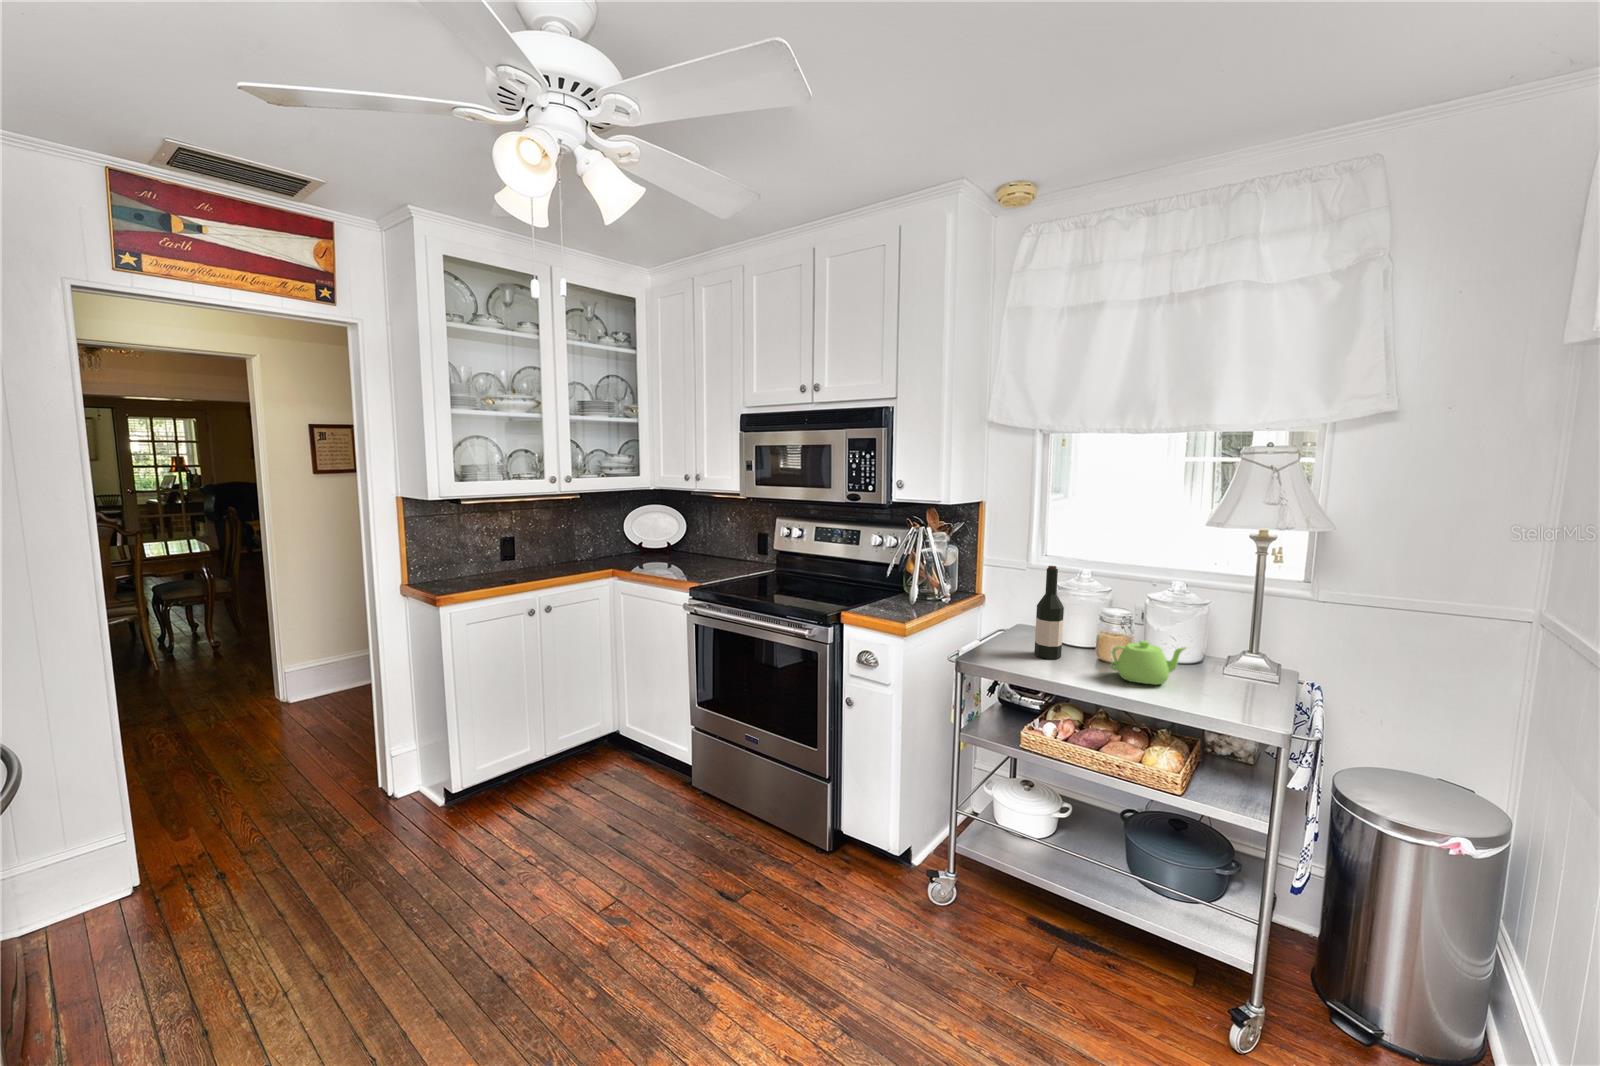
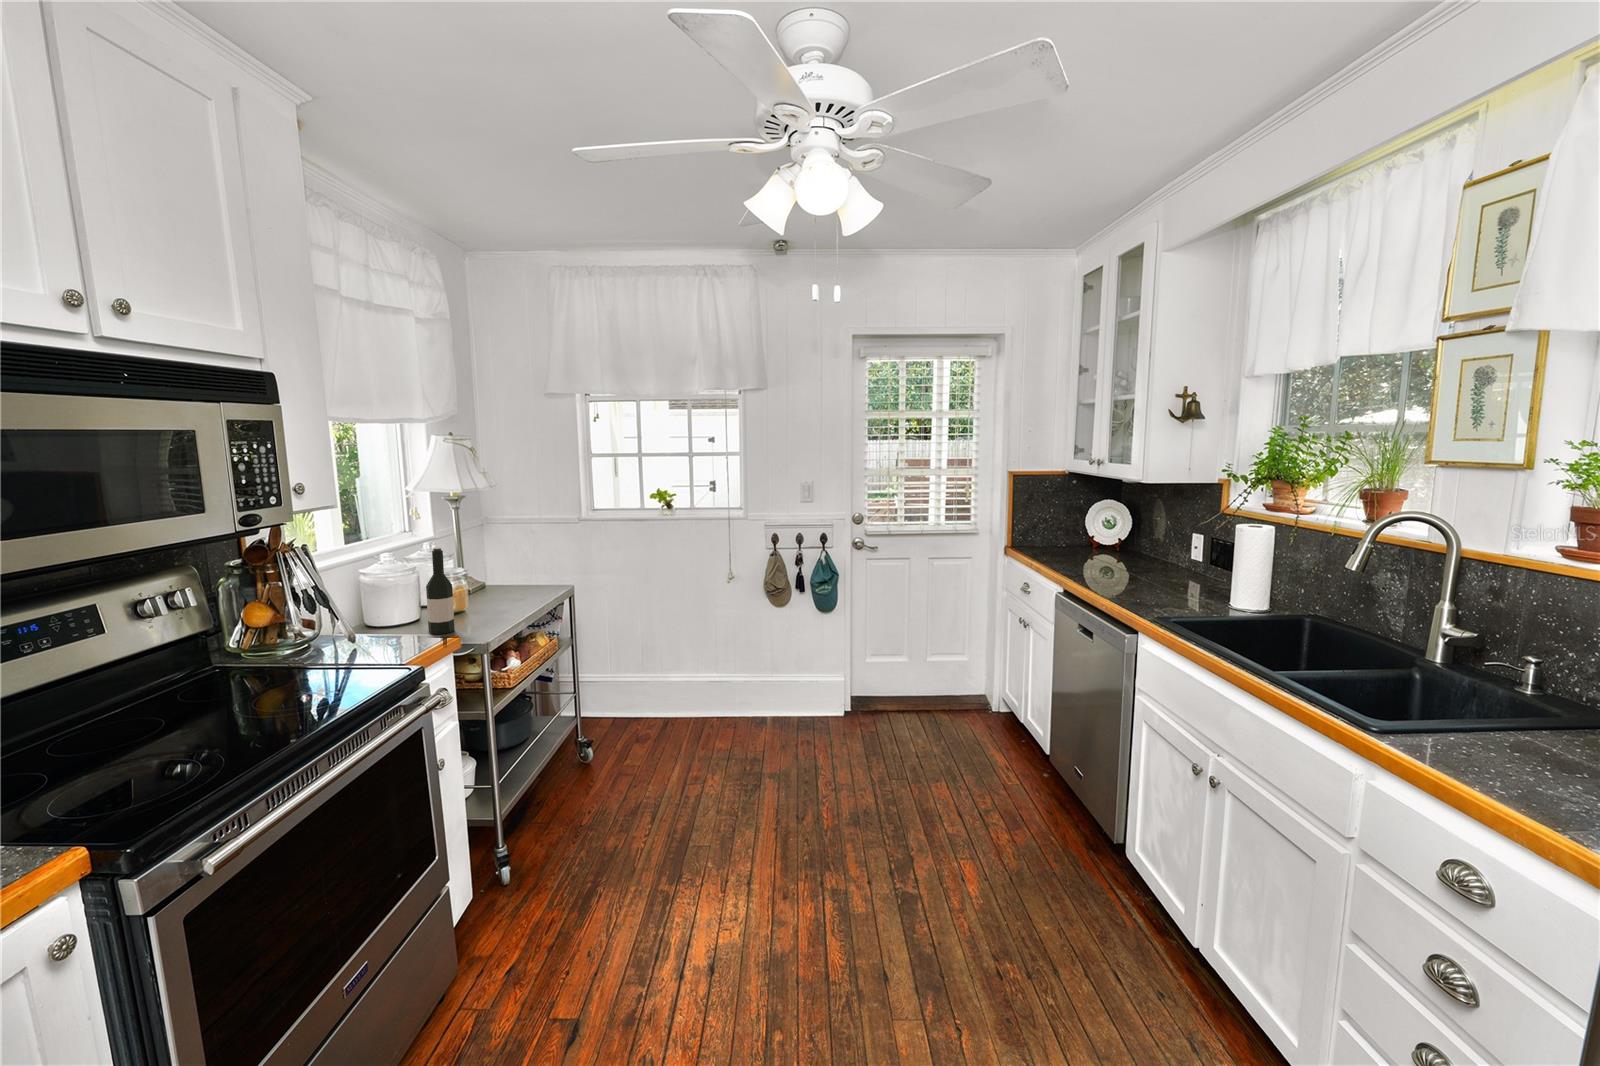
teapot: present [1110,641,1186,685] -> none [476,579,512,614]

